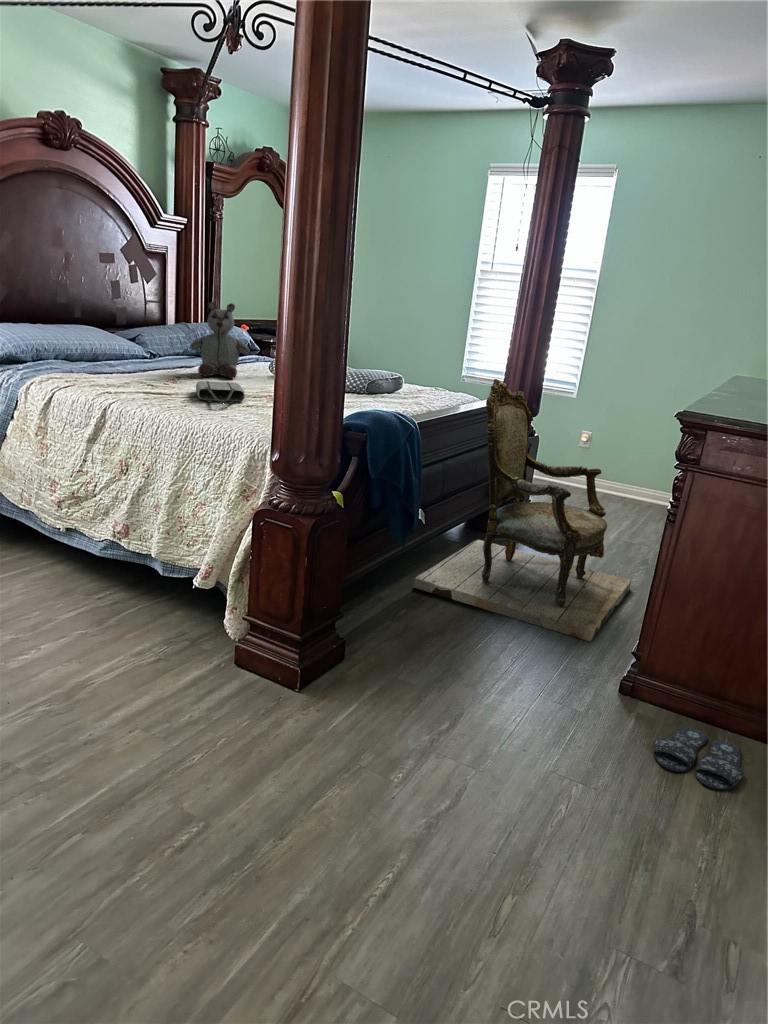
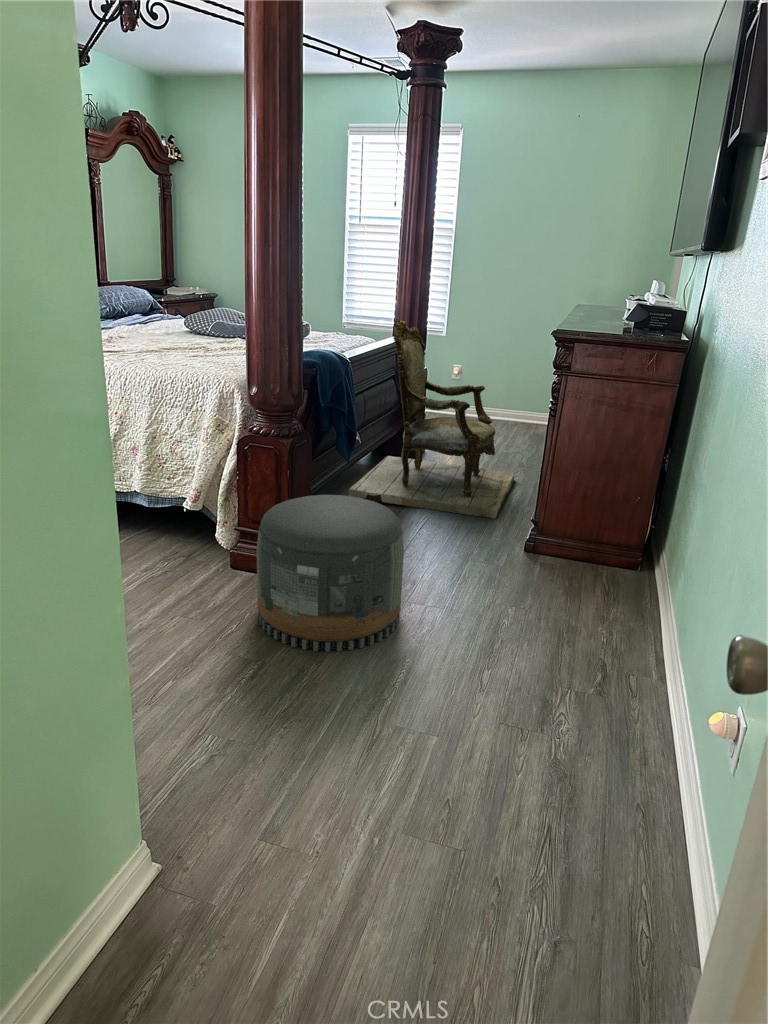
stuffed bear: present [190,302,250,379] -> none [116,266,172,335]
tote bag: present [196,381,245,403] -> none [141,338,190,355]
pouf: none [230,596,427,819] -> present [257,495,404,652]
slippers: present [654,727,746,790] -> none [558,563,622,597]

